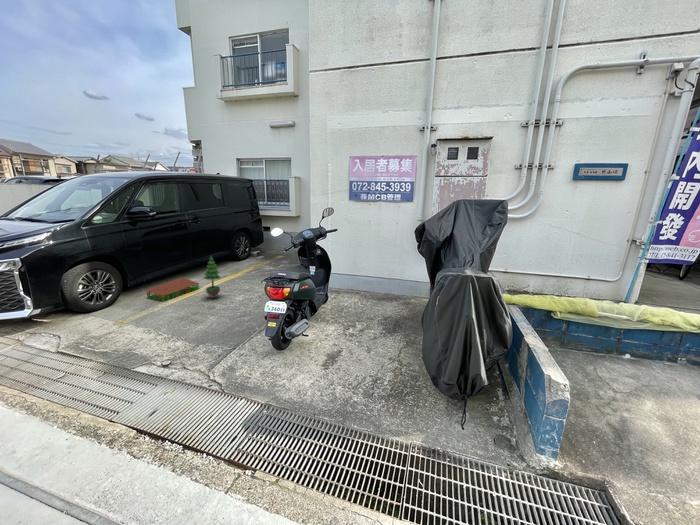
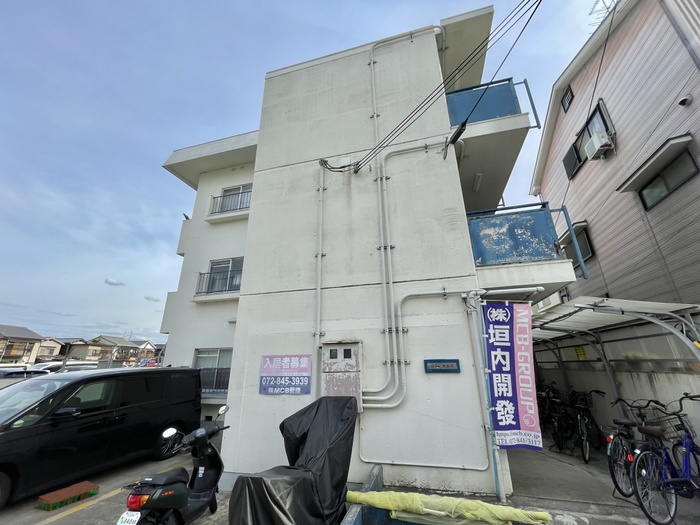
potted tree: present [204,256,220,298] -> none [99,453,122,504]

